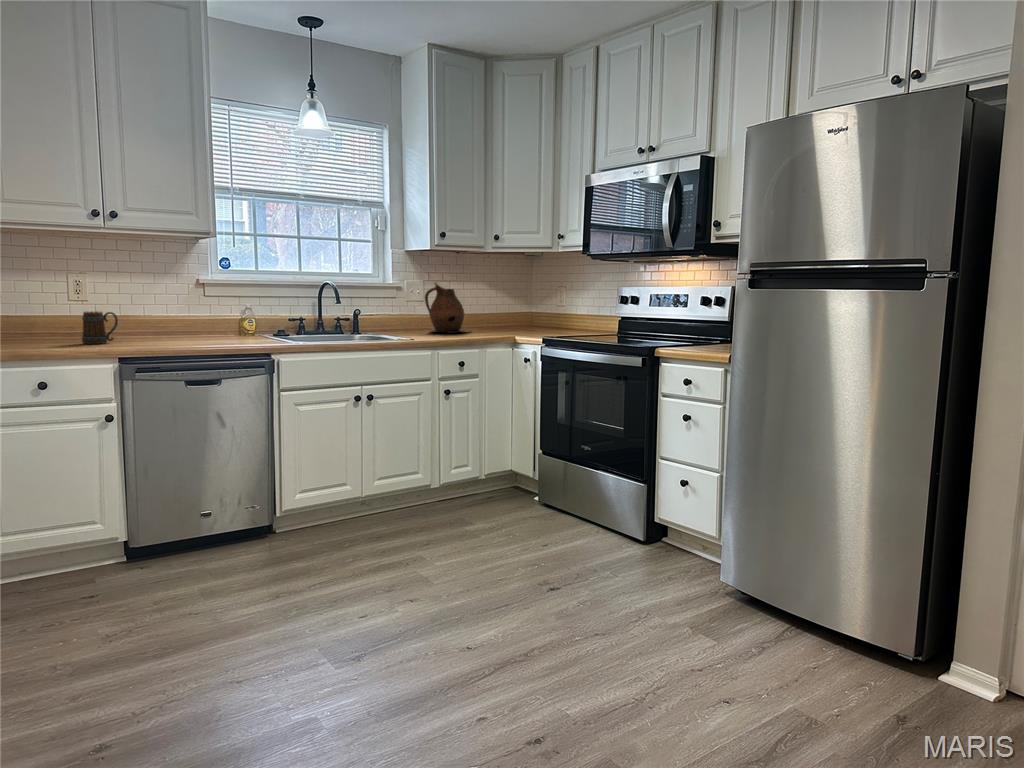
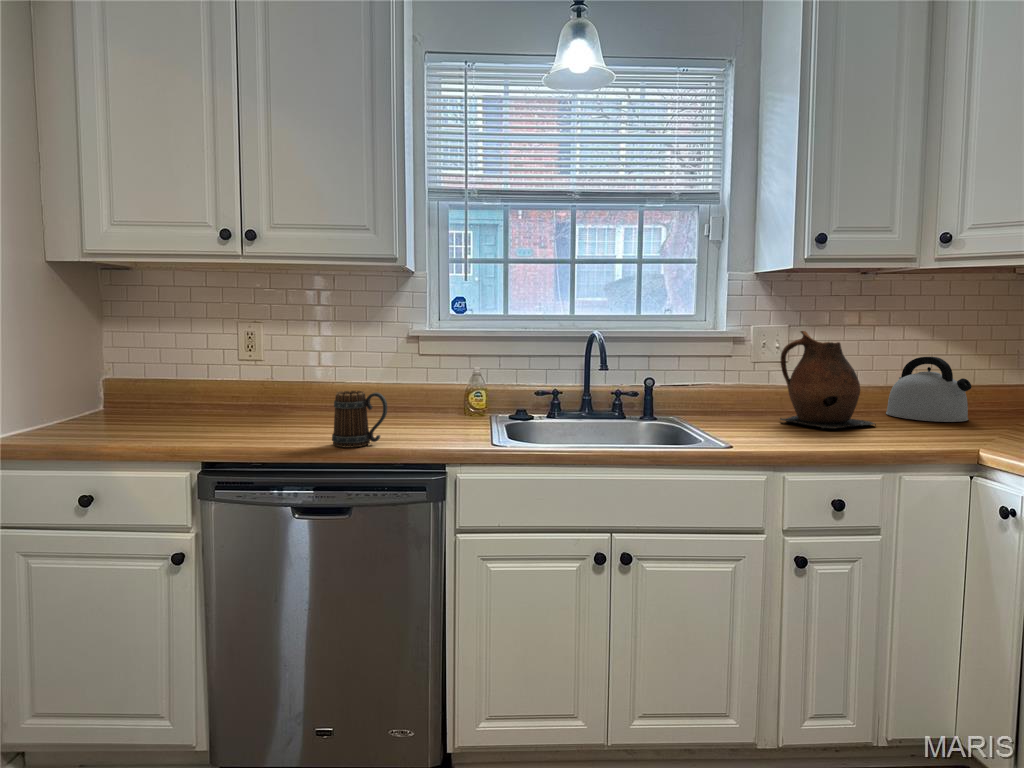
kettle: none [474,298,511,330] -> present [886,357,972,422]
mug: present [82,311,118,344] -> present [332,391,387,448]

